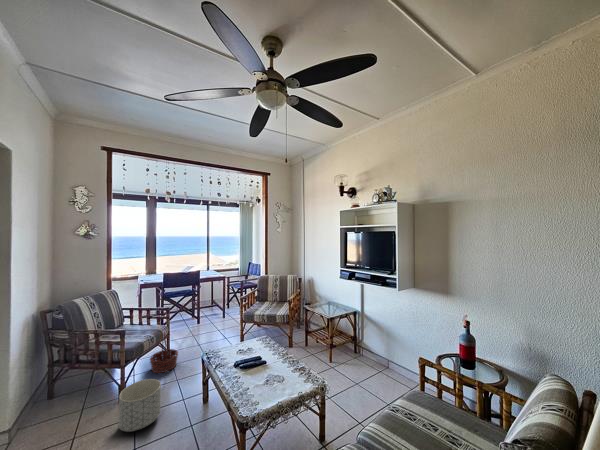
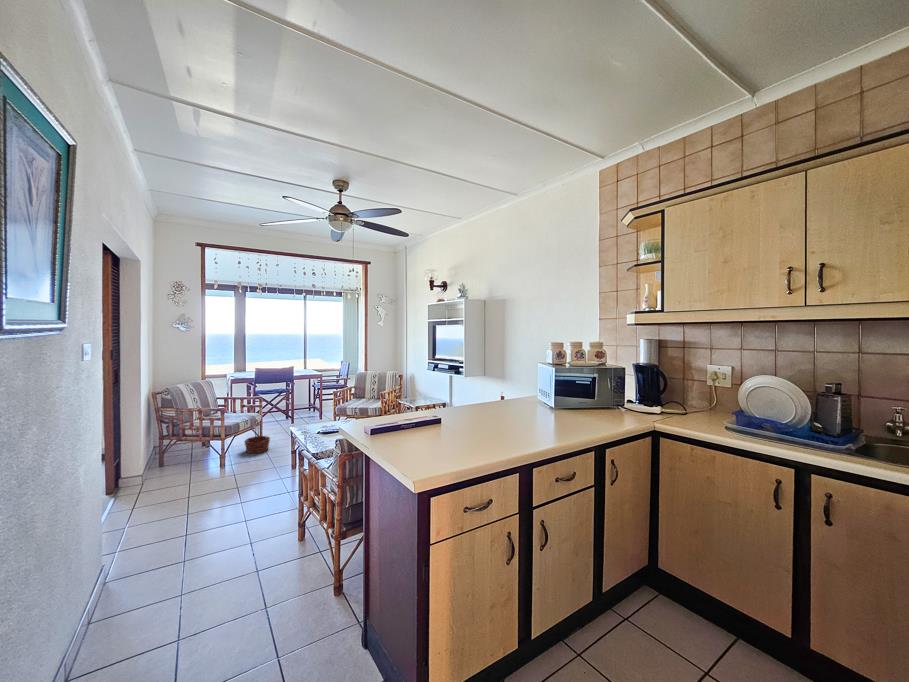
planter: present [119,379,161,432] -> none [223,446,255,479]

